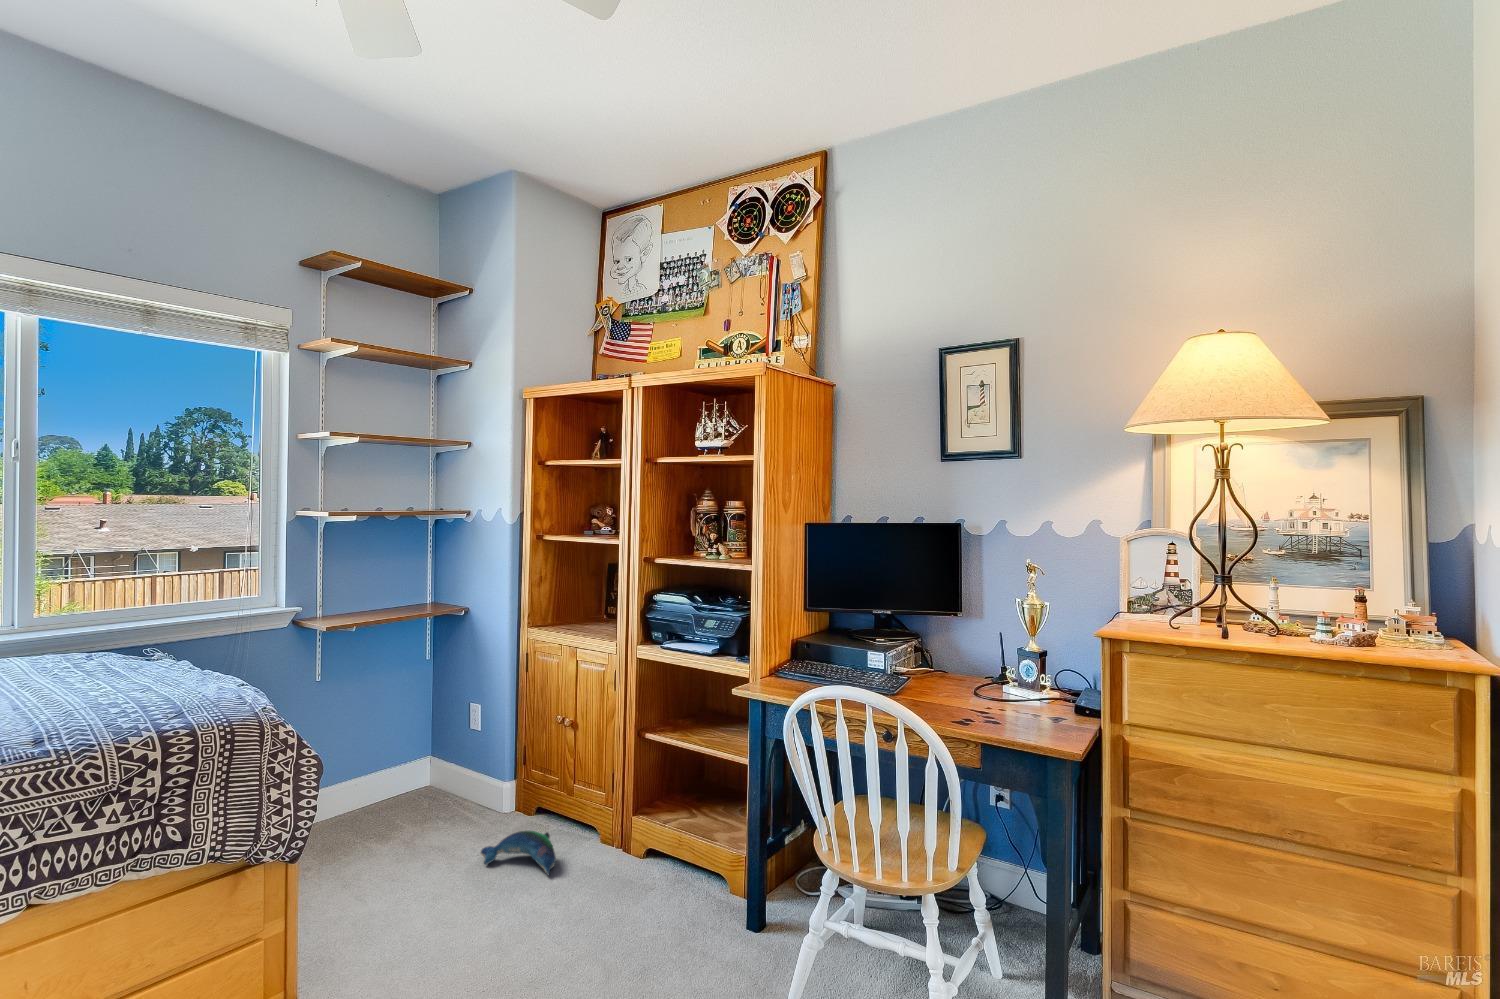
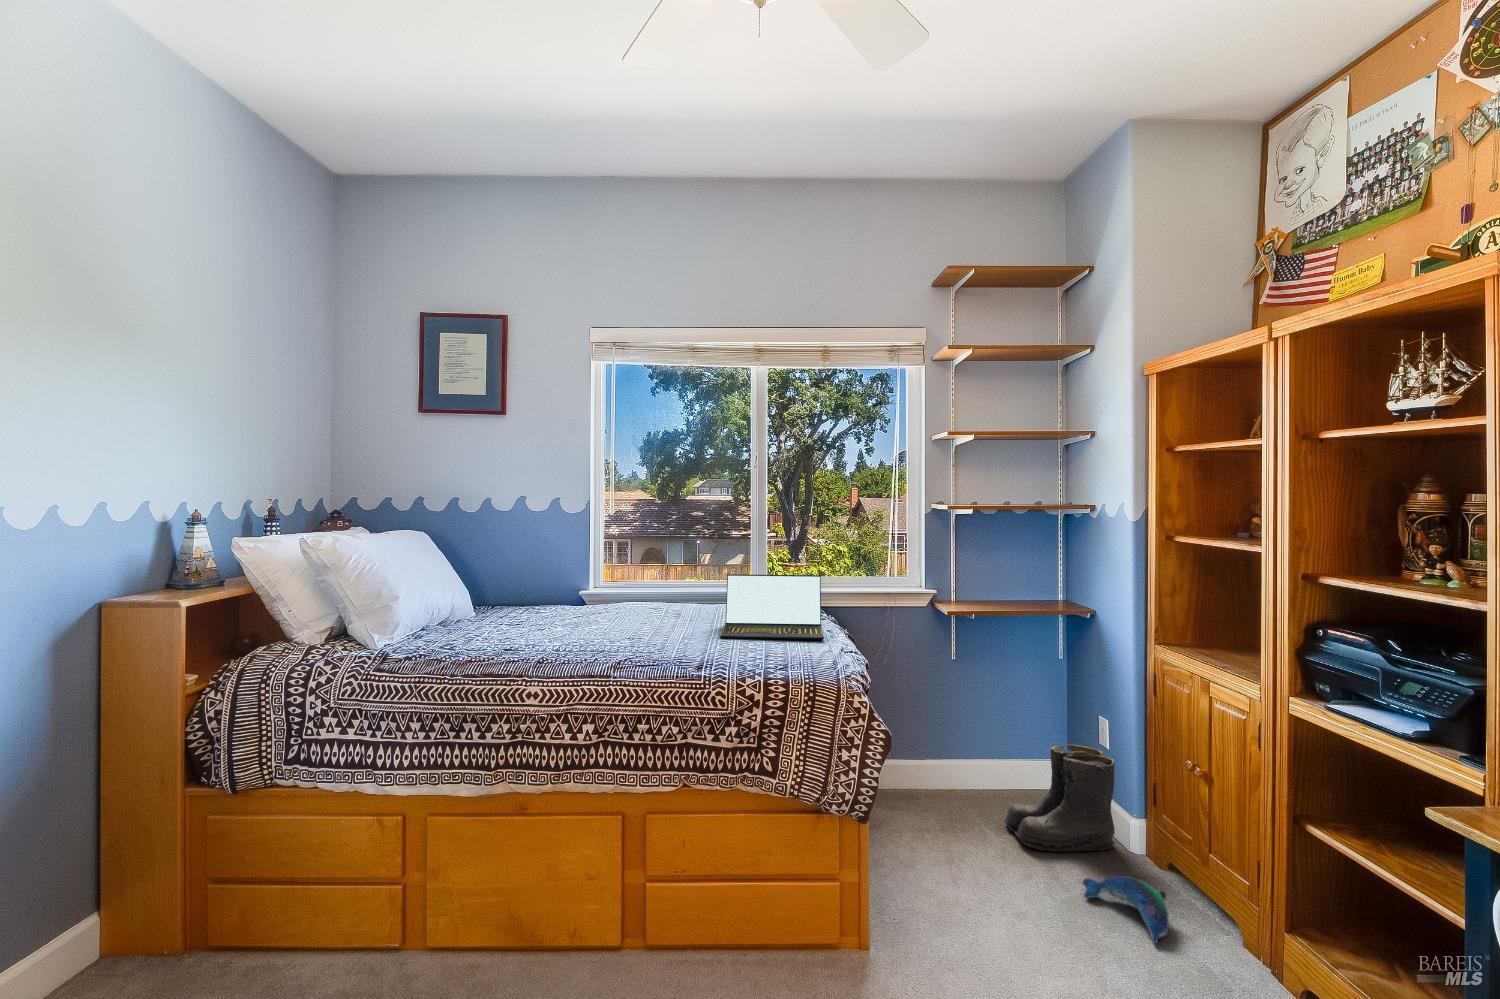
laptop: none [12,598,202,697] -> present [720,574,824,639]
boots: none [388,734,495,843] -> present [1004,745,1115,852]

